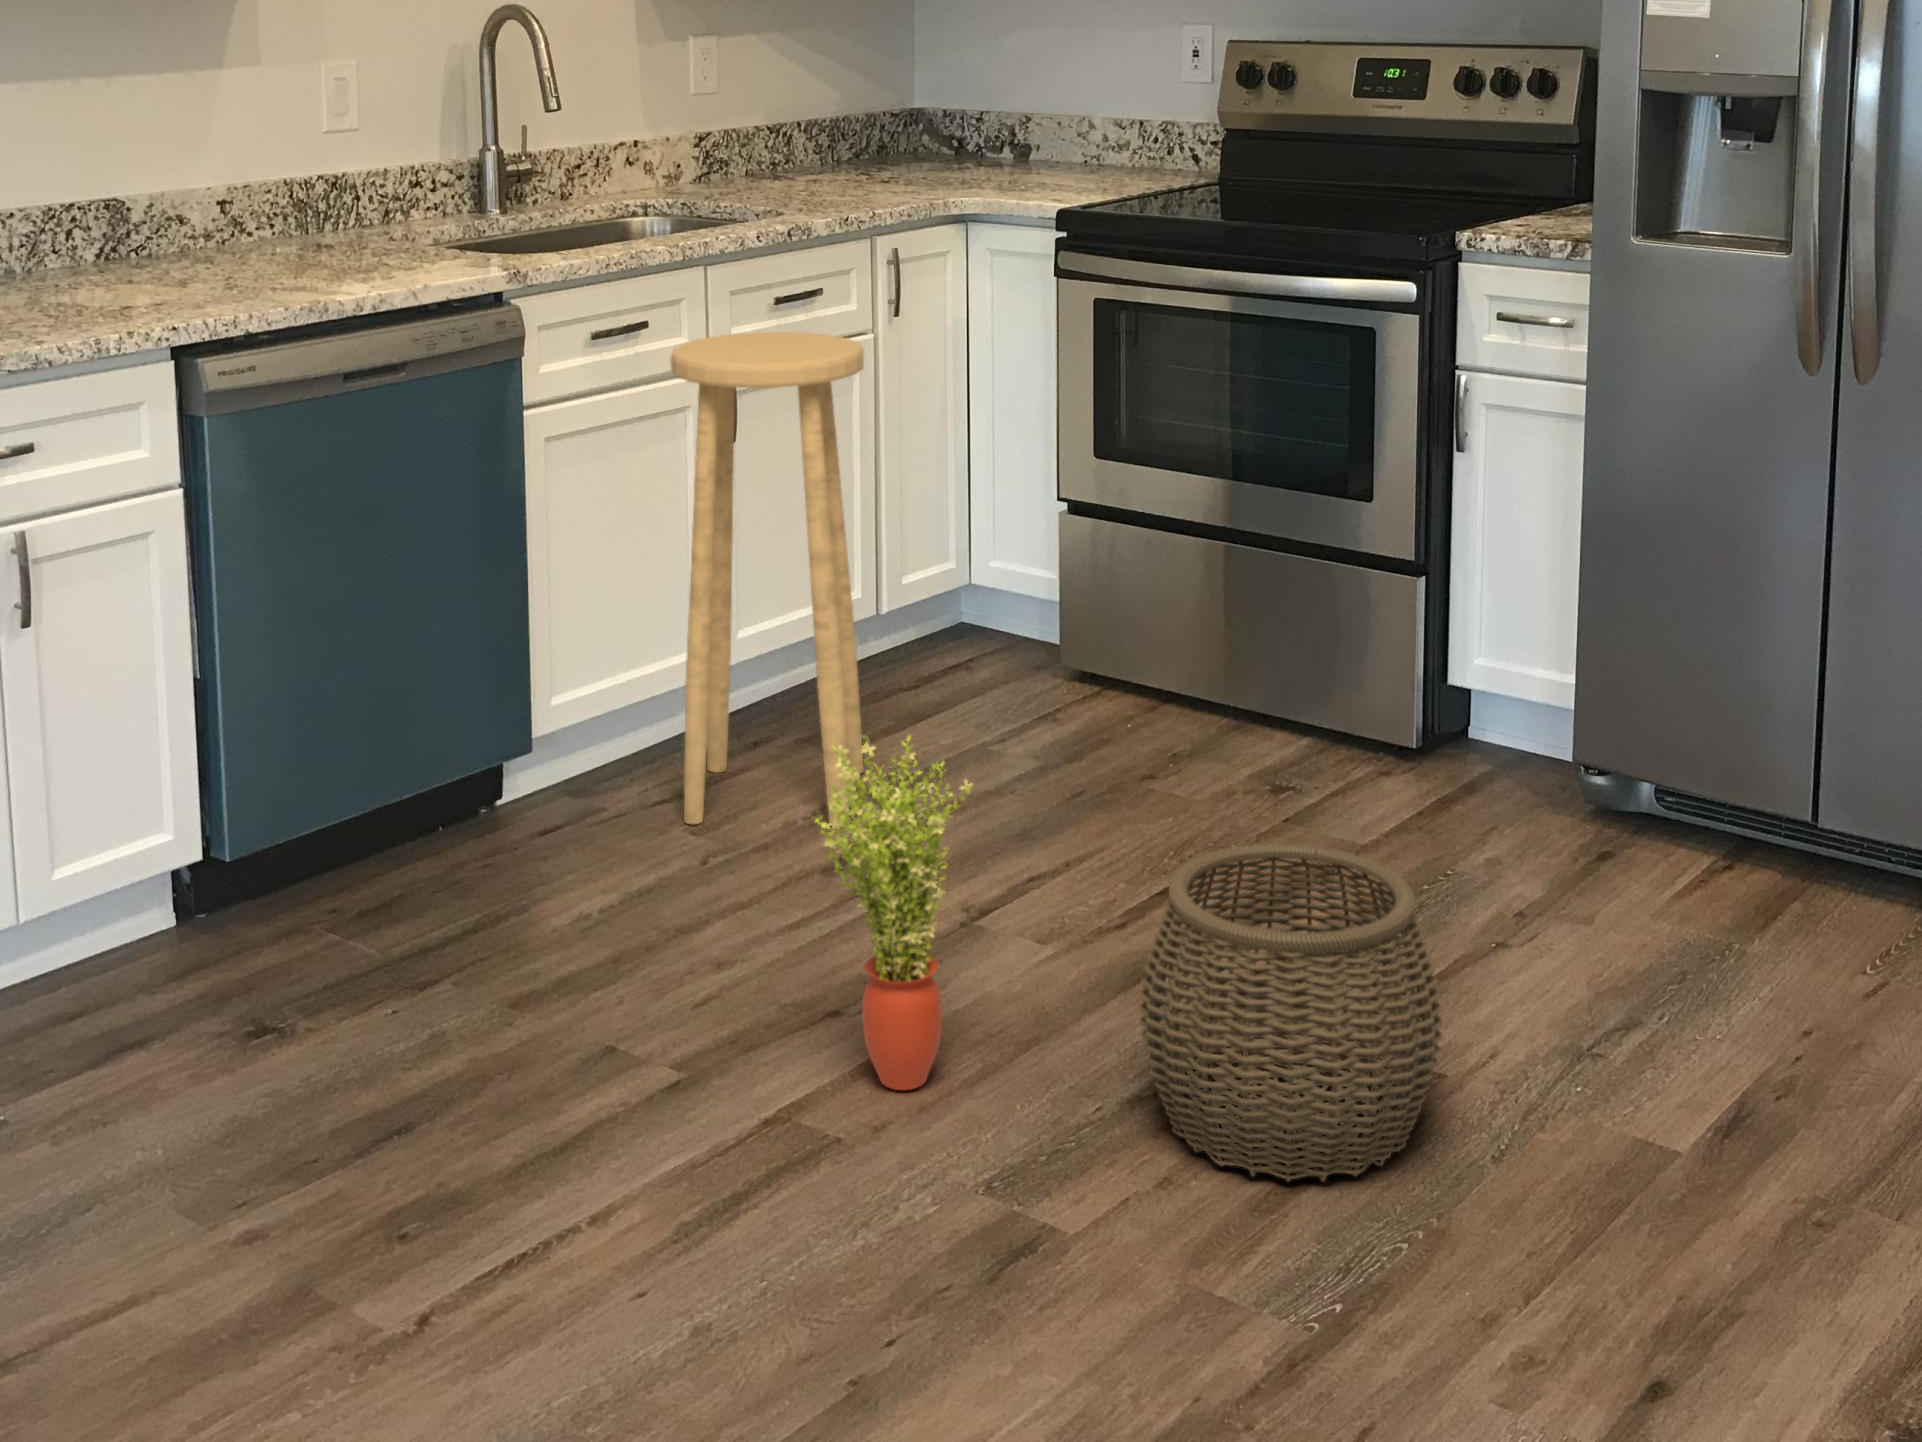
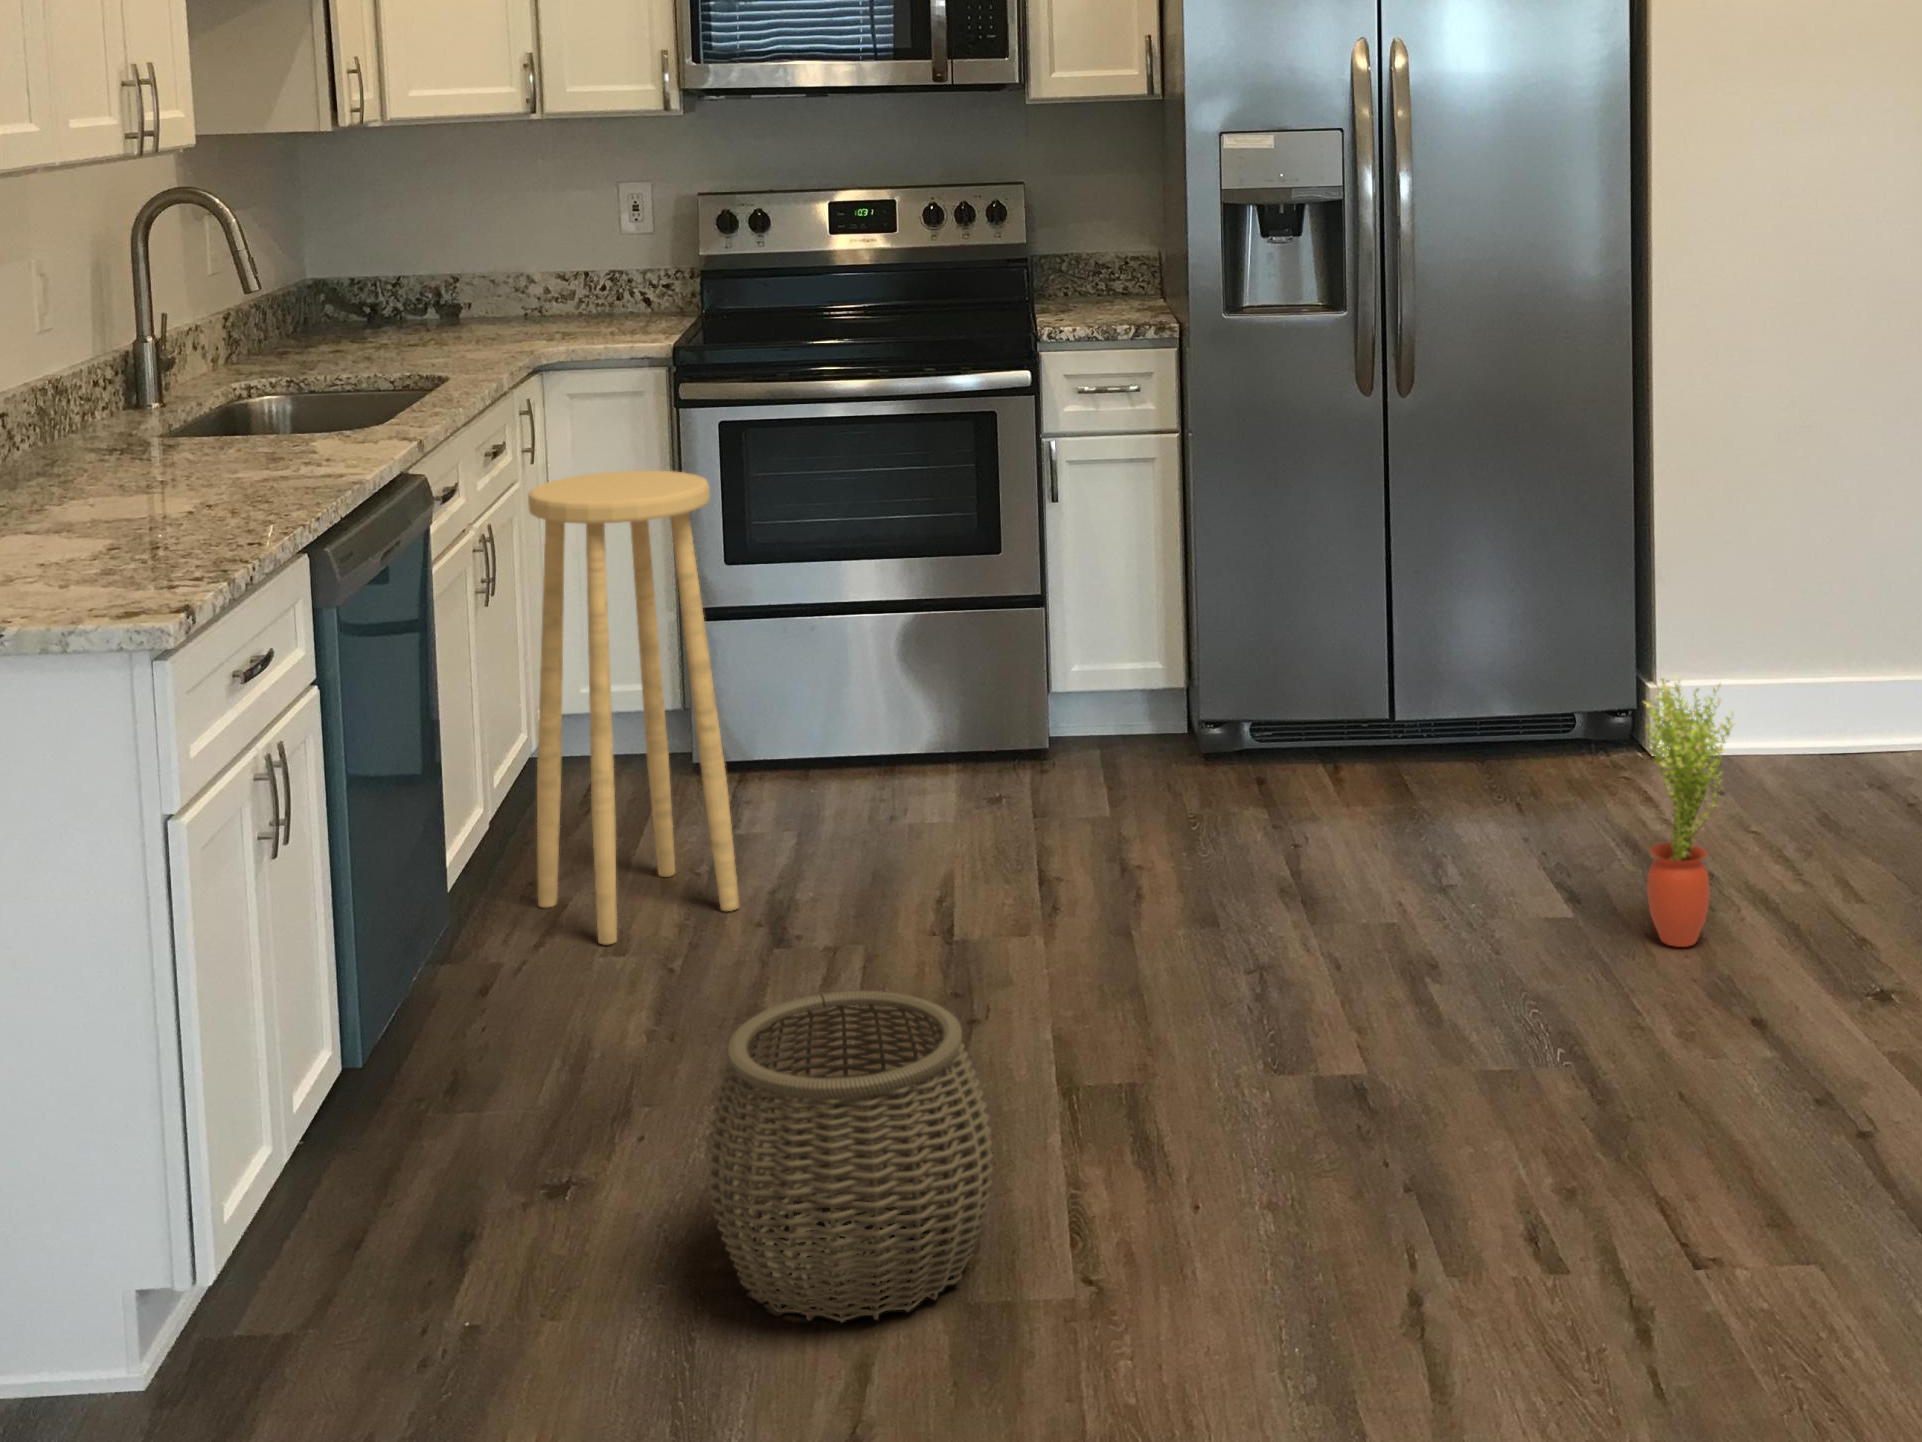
potted plant: present [815,735,973,1090] -> present [1645,674,1736,947]
woven basket: present [1139,843,1443,1181] -> present [707,991,993,1322]

